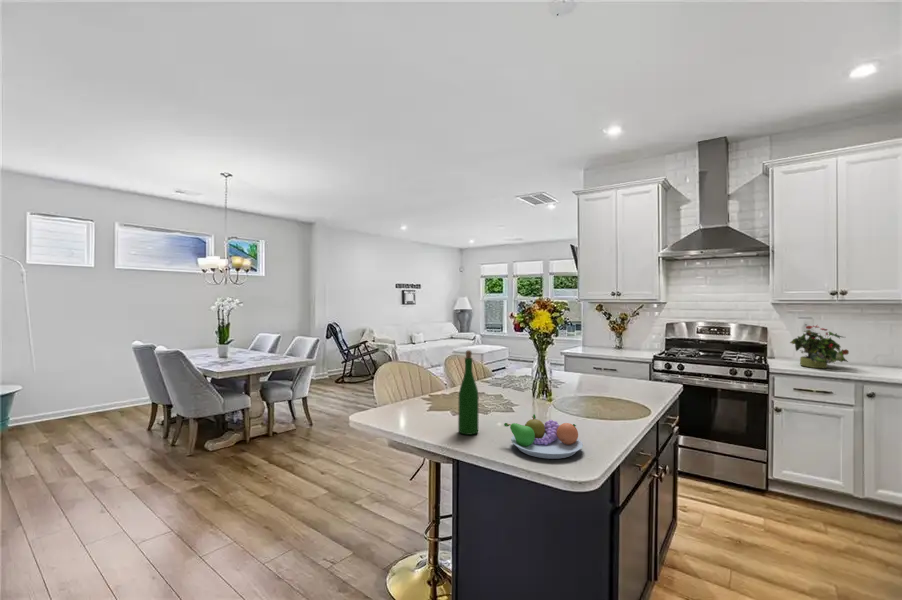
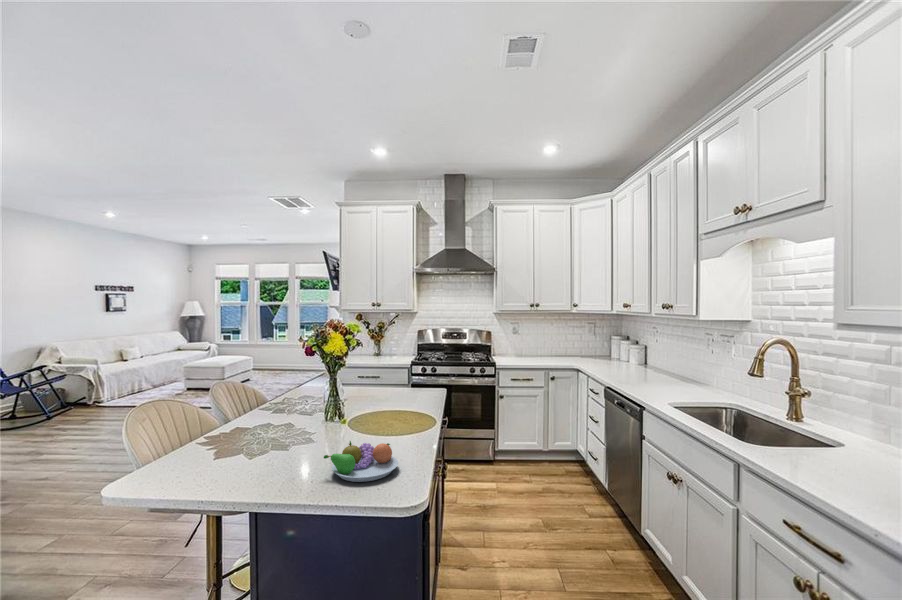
potted plant: present [790,326,849,368] -> none [506,328,541,361]
wine bottle: present [458,350,479,435] -> none [268,386,291,476]

